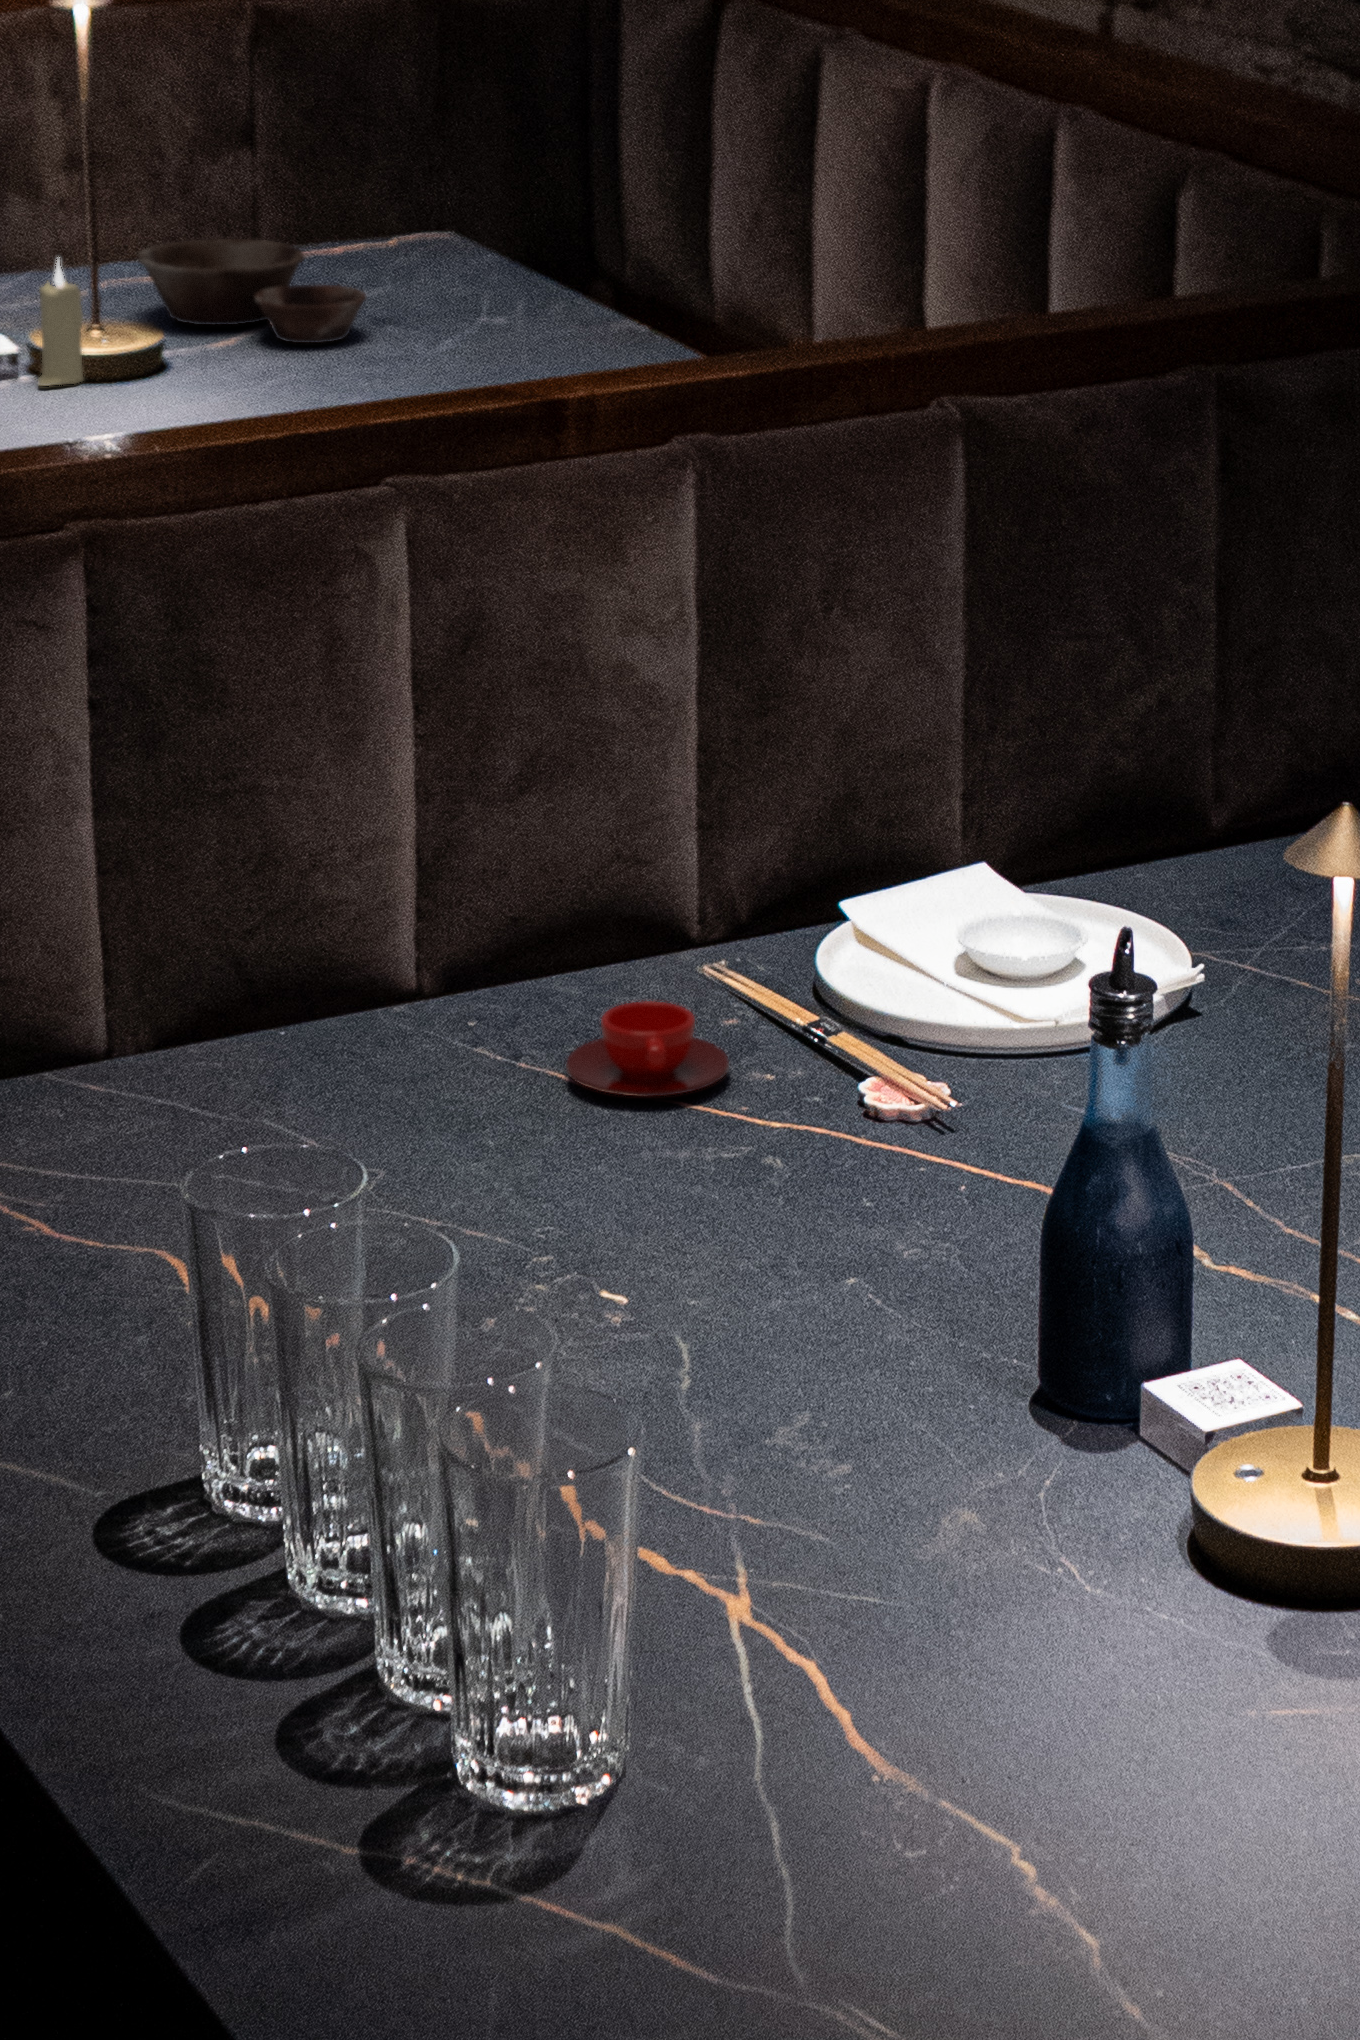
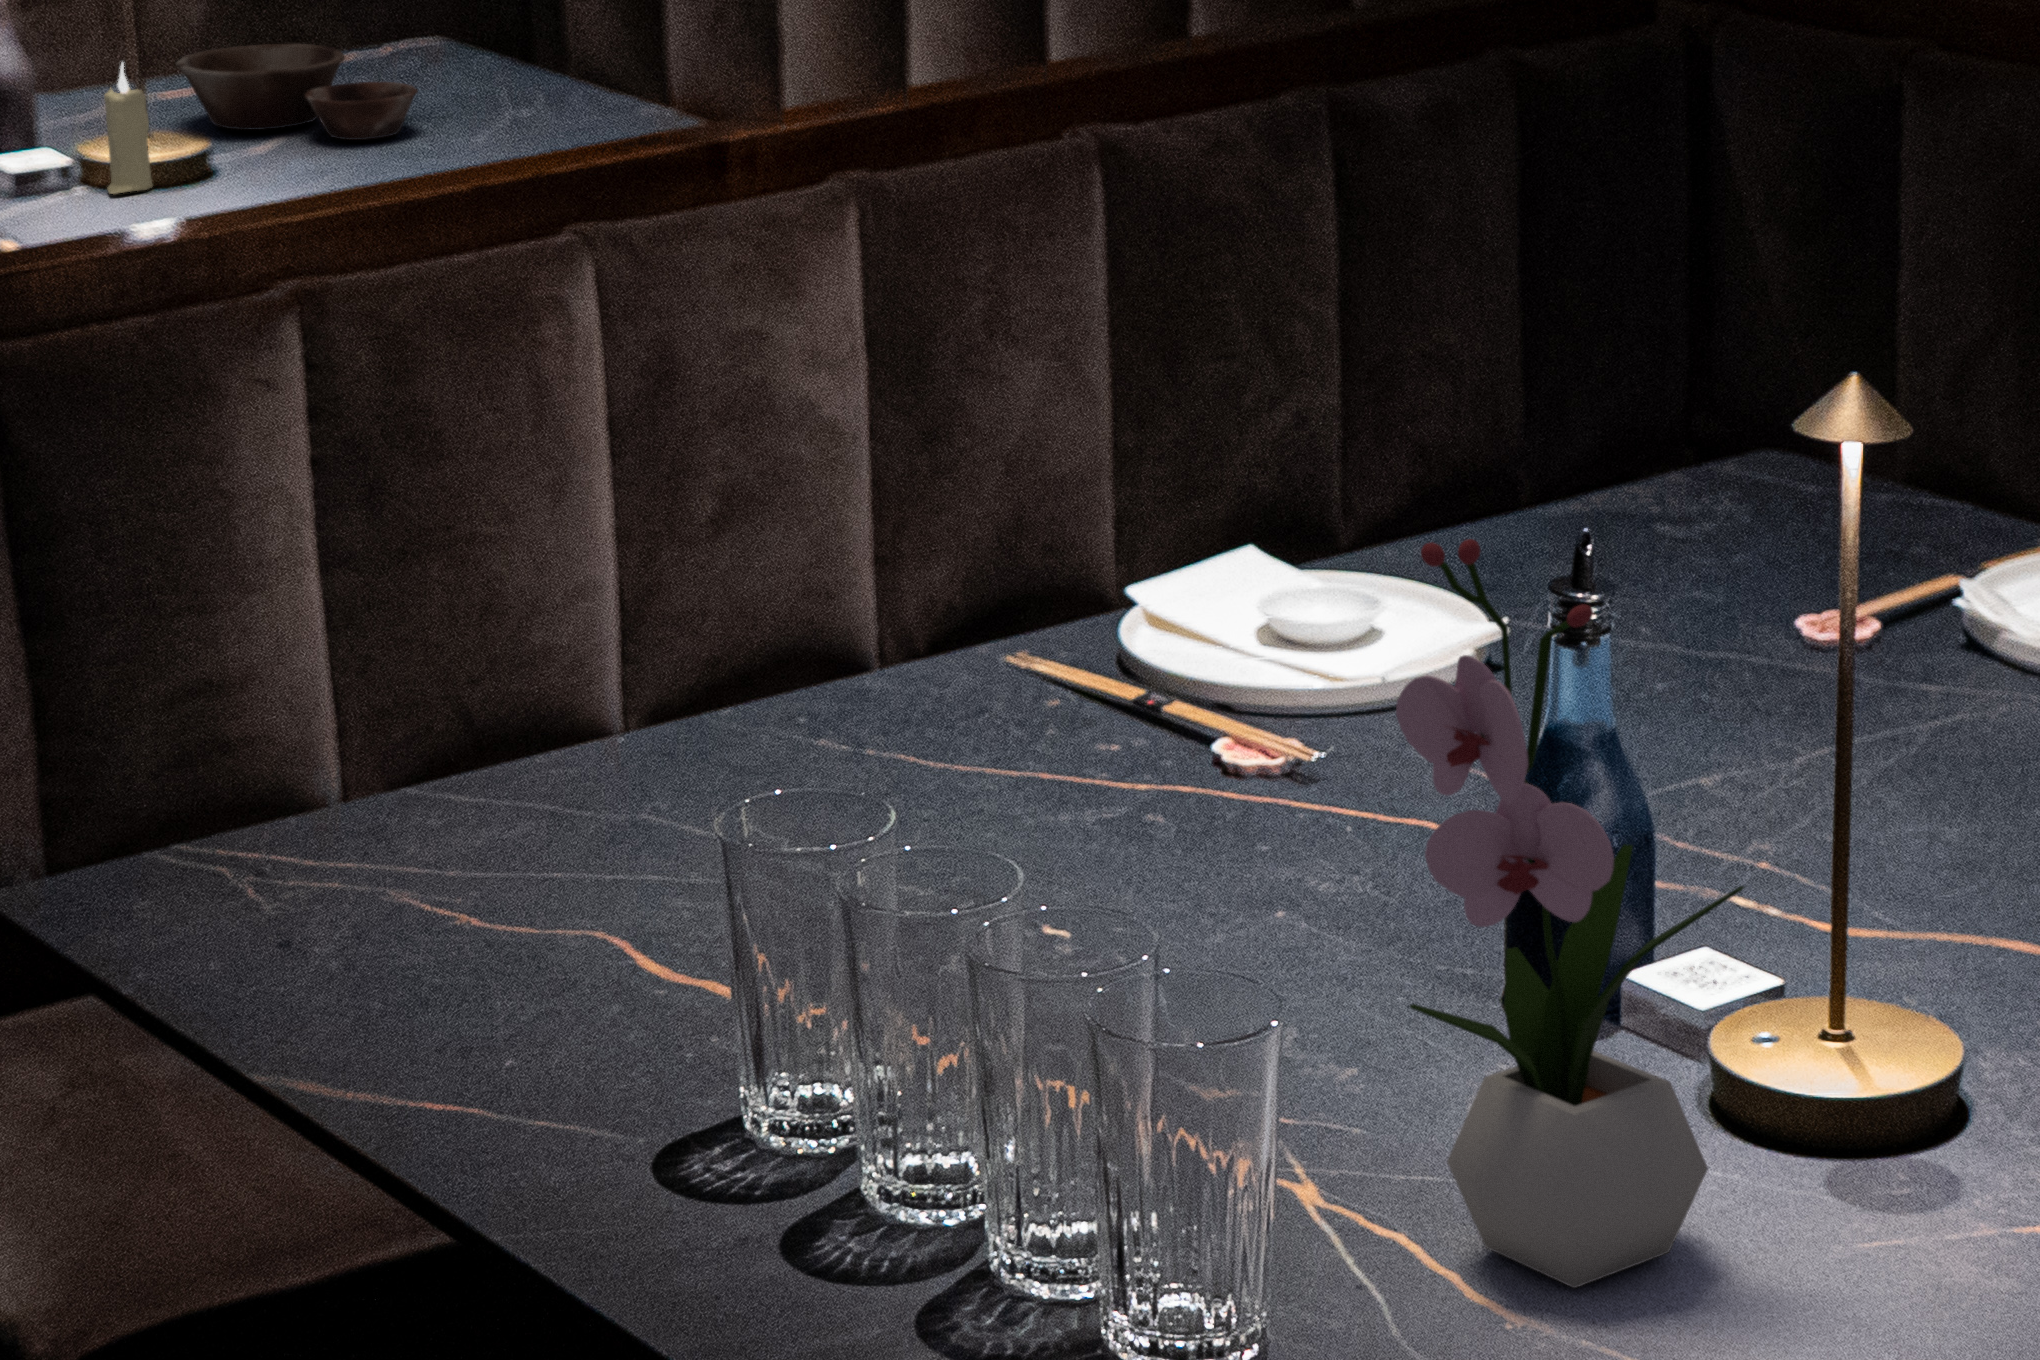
flower arrangement: none [803,970,1163,1747] -> present [1396,539,1744,1288]
teacup: present [566,1001,729,1096] -> none [910,686,1070,775]

